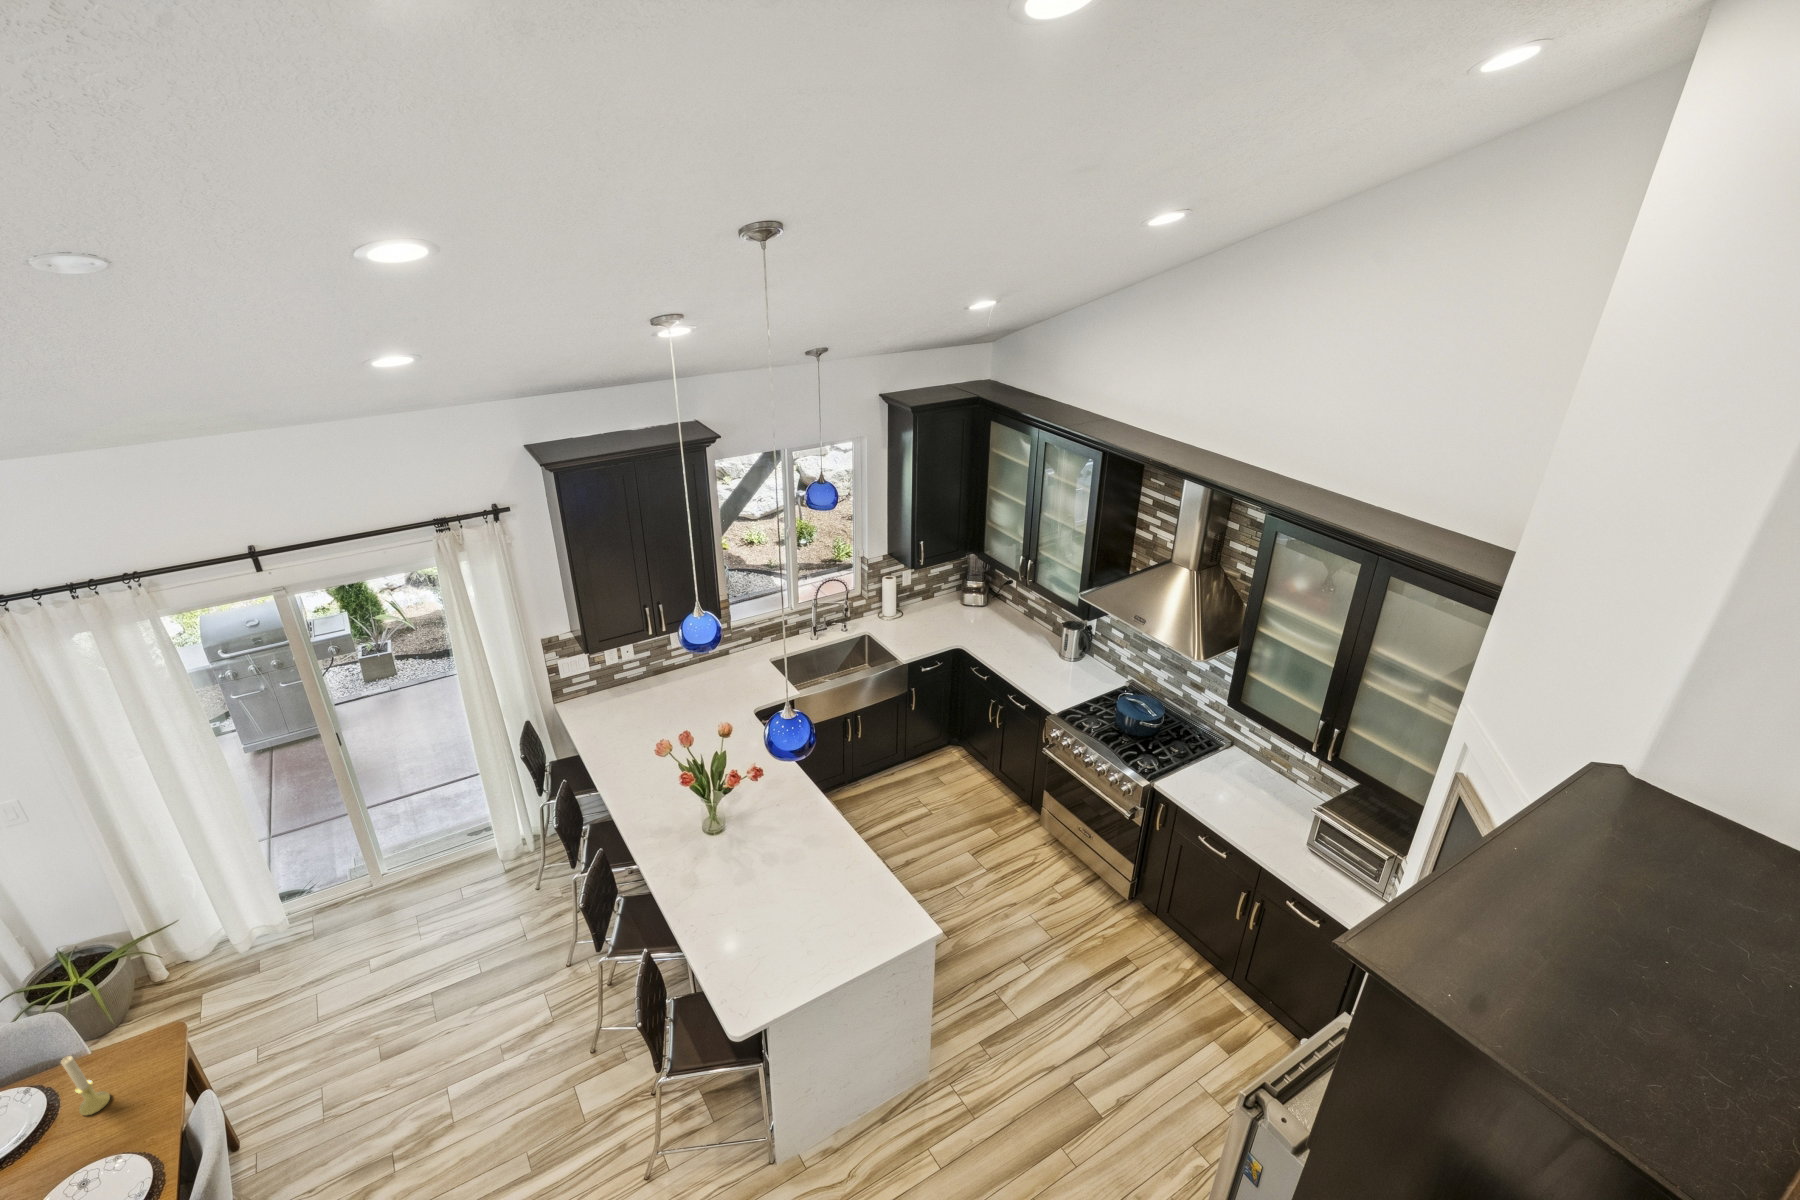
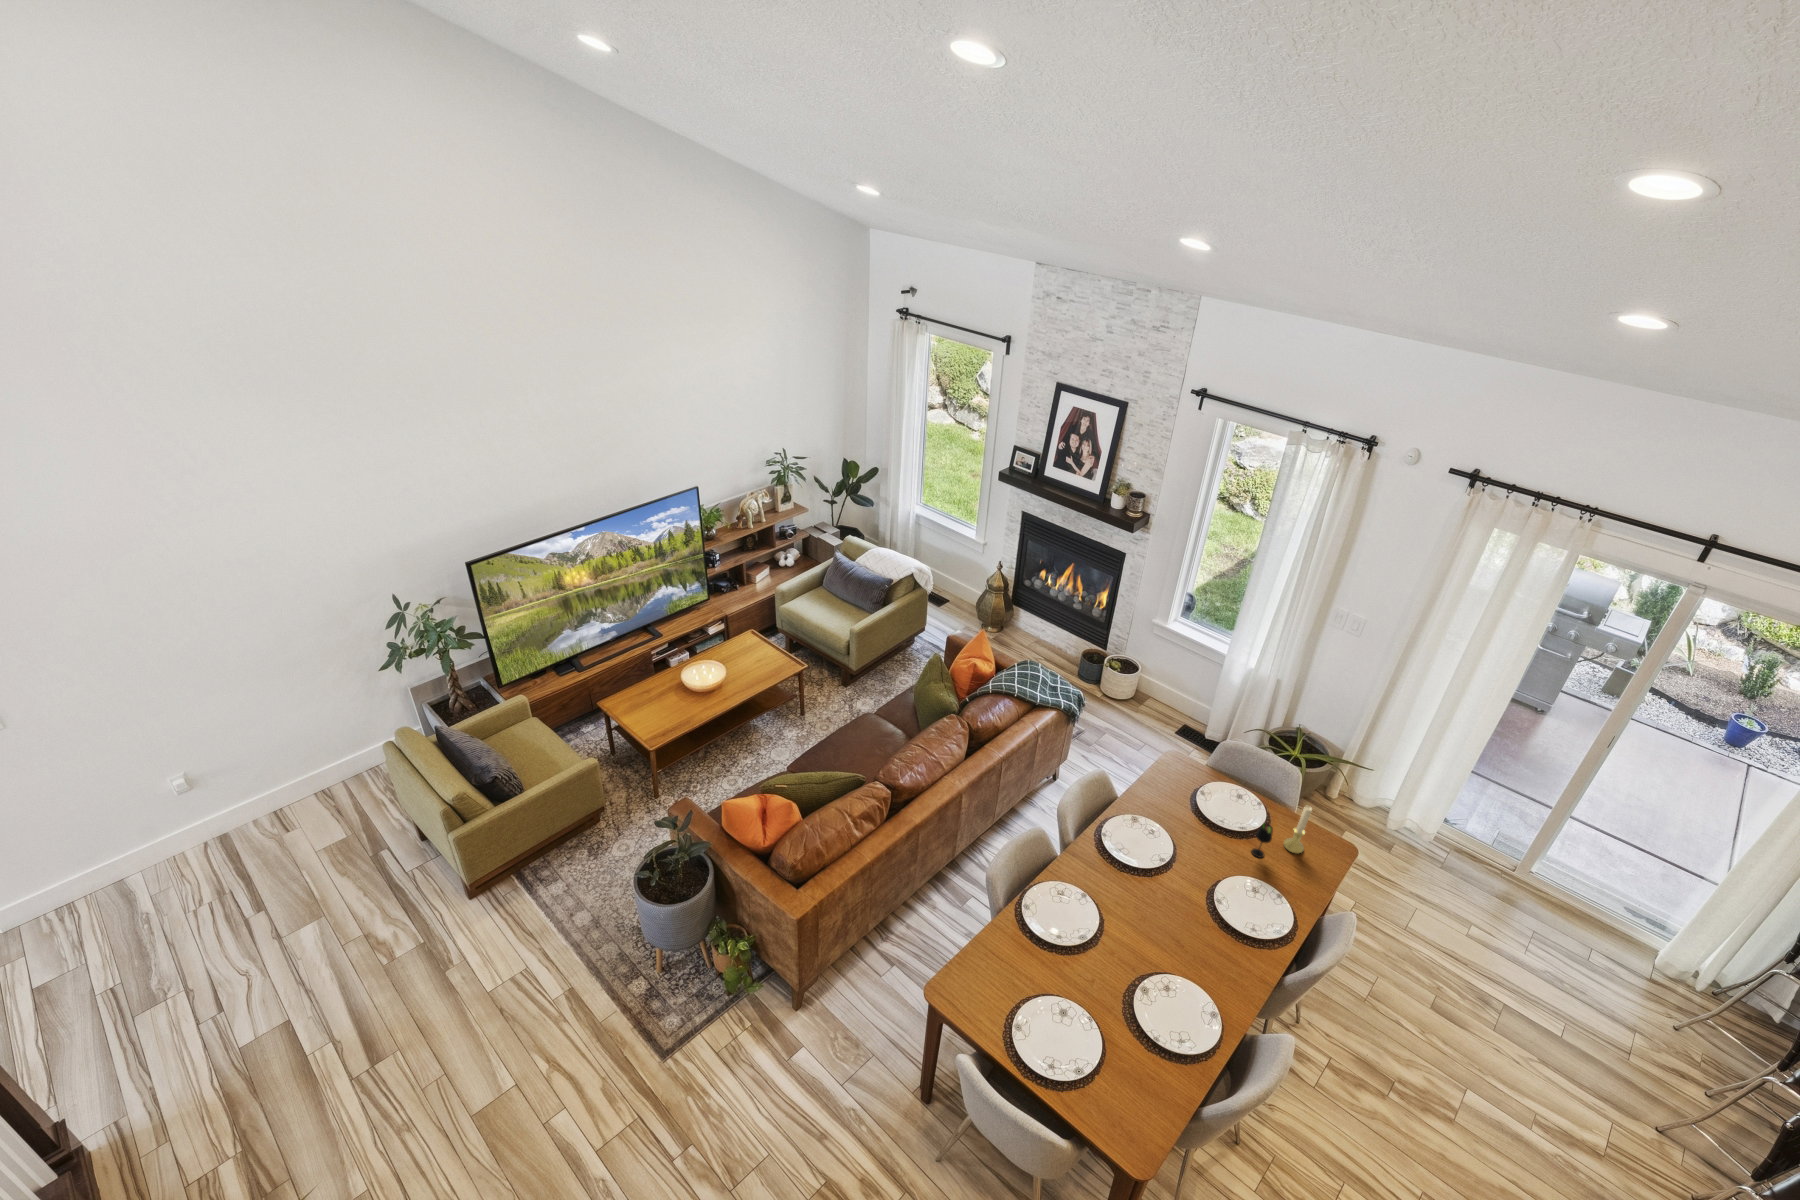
wine glass: none [18,1120,63,1165] -> present [1252,823,1273,858]

